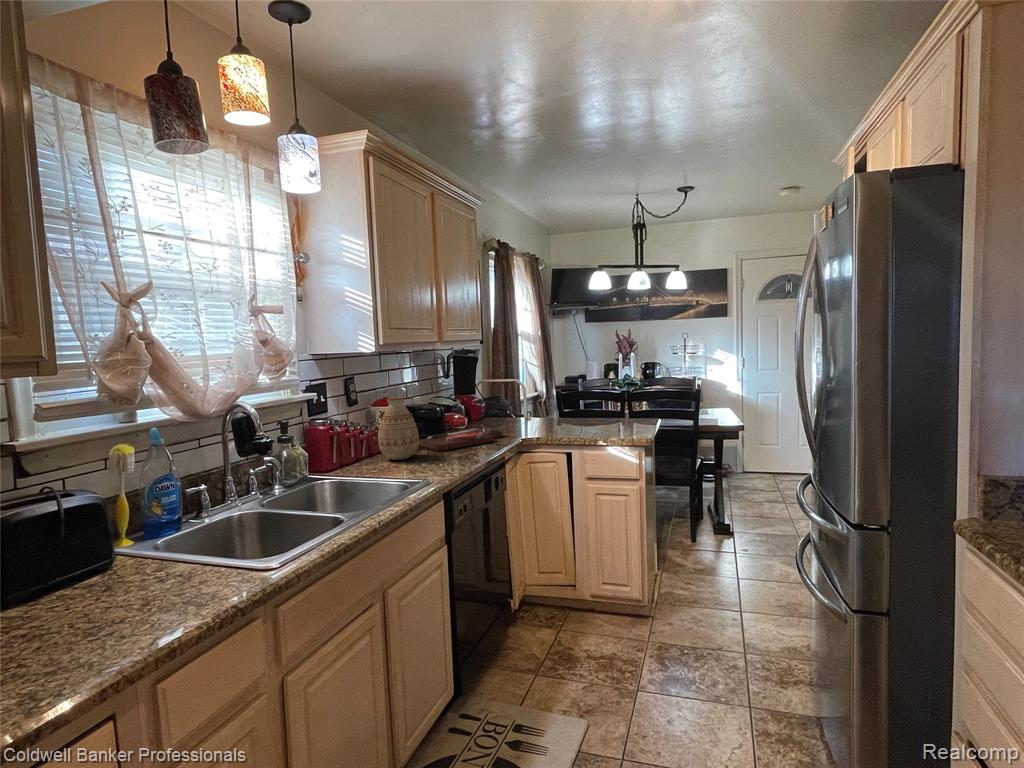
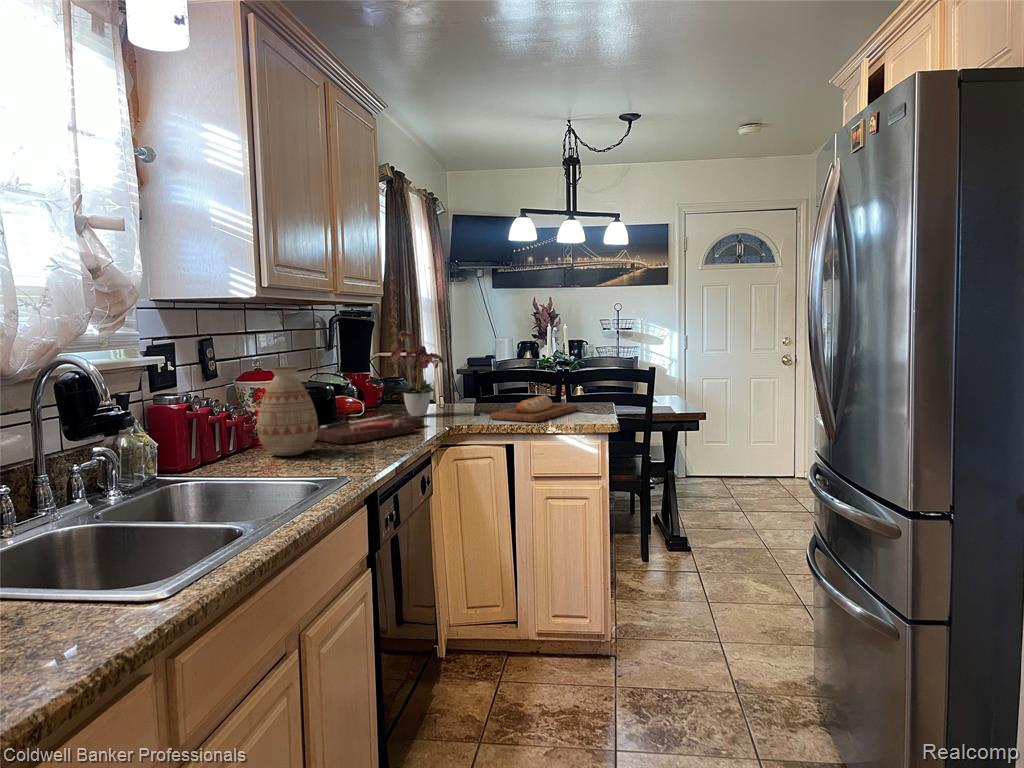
flower arrangement: none [482,362,524,428] -> present [391,331,444,417]
bread loaf: none [554,412,625,434] -> present [490,396,578,422]

